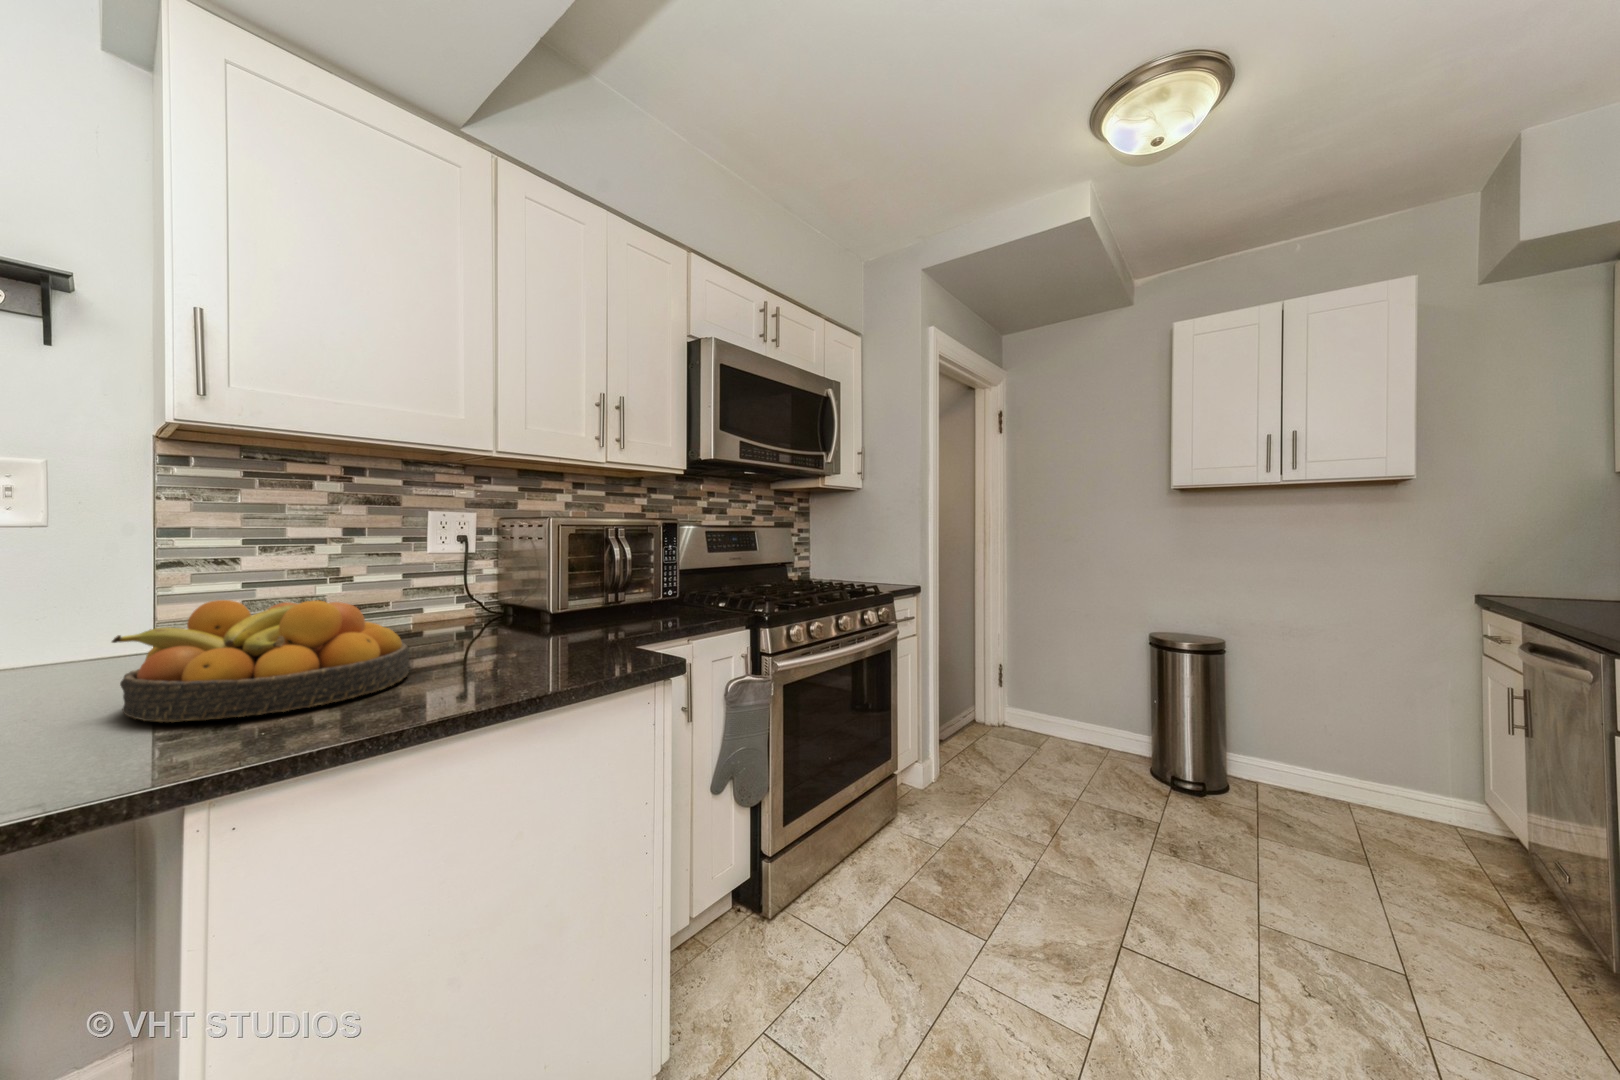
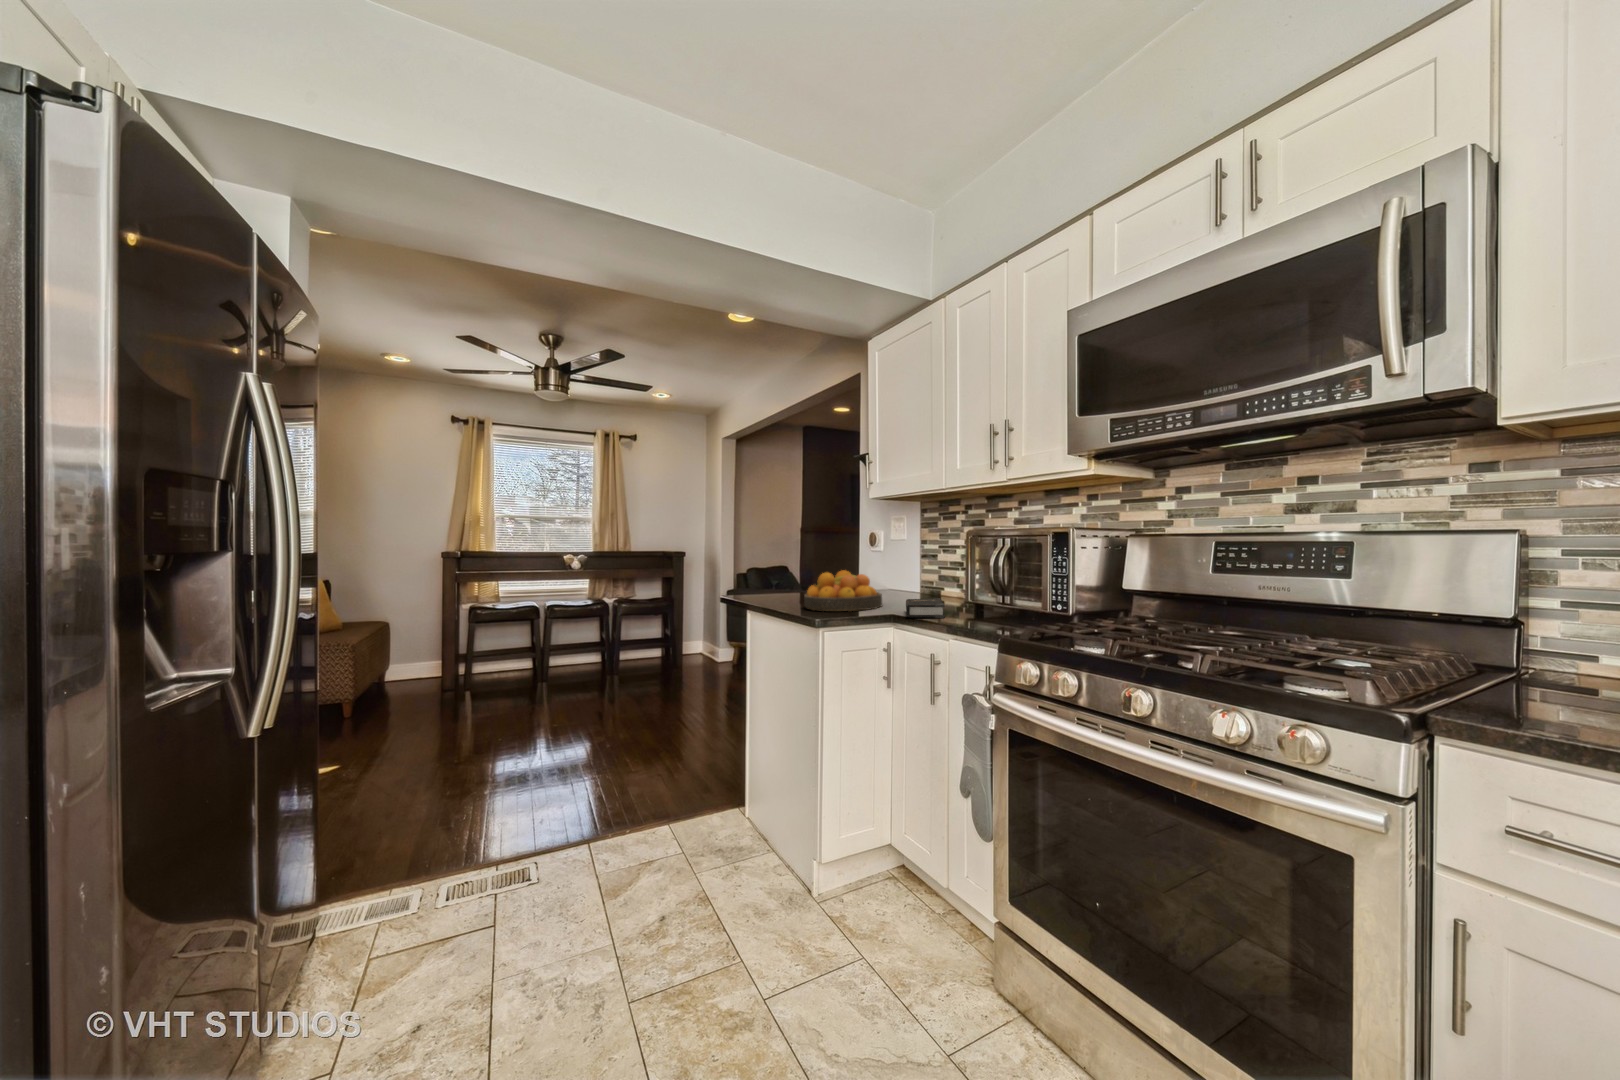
hardback book: none [467,614,572,646] -> present [906,598,945,618]

